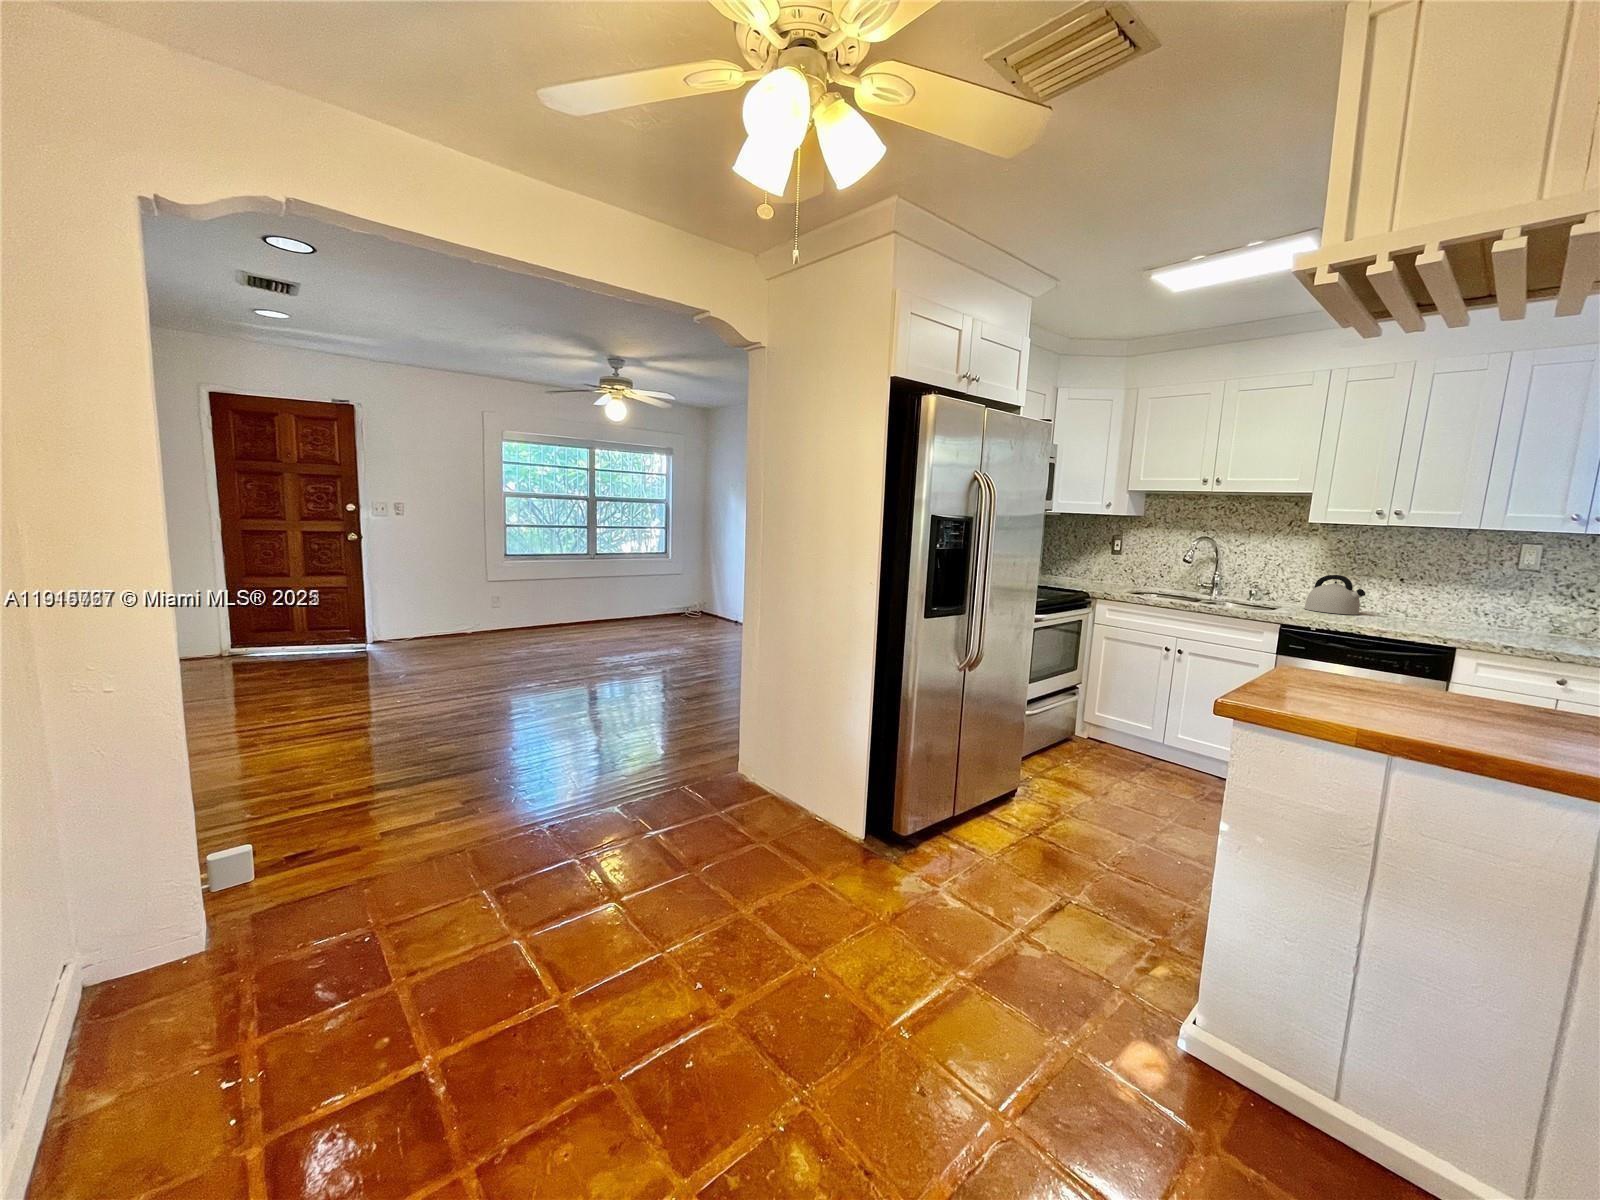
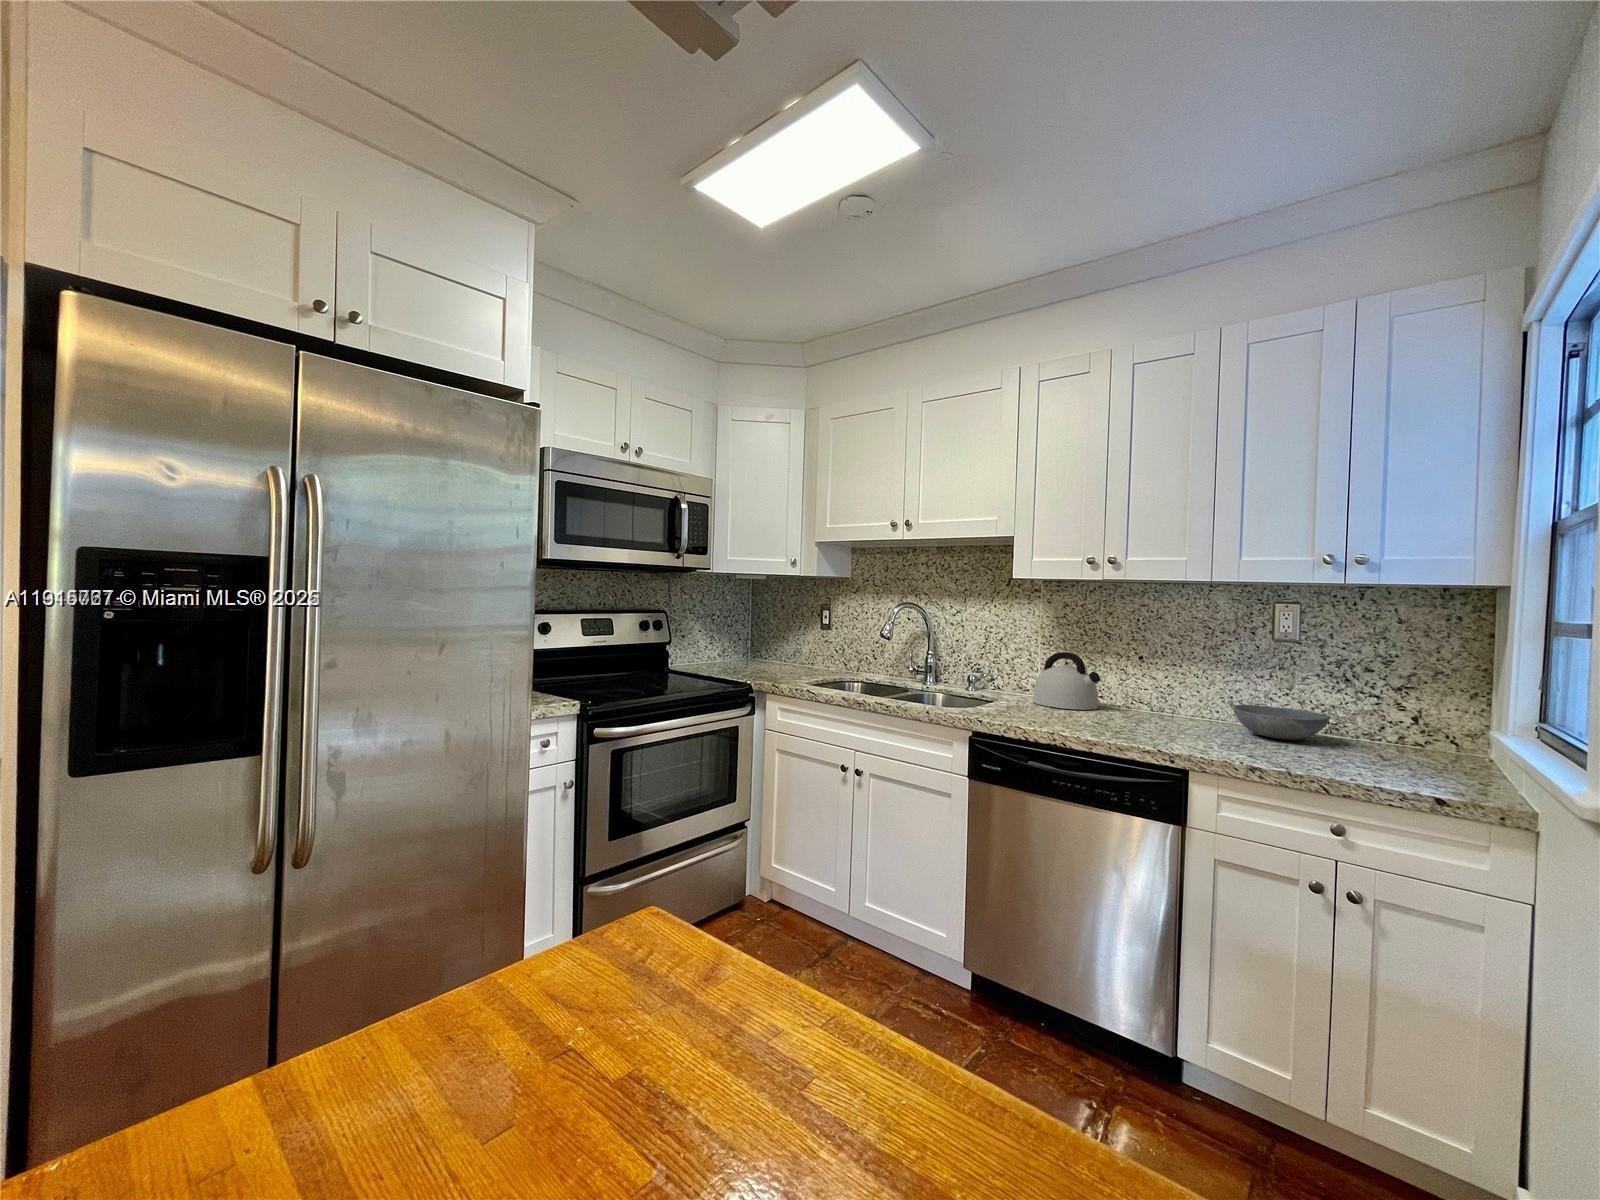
bowl: none [1479,613,1557,636] -> present [1233,705,1330,740]

